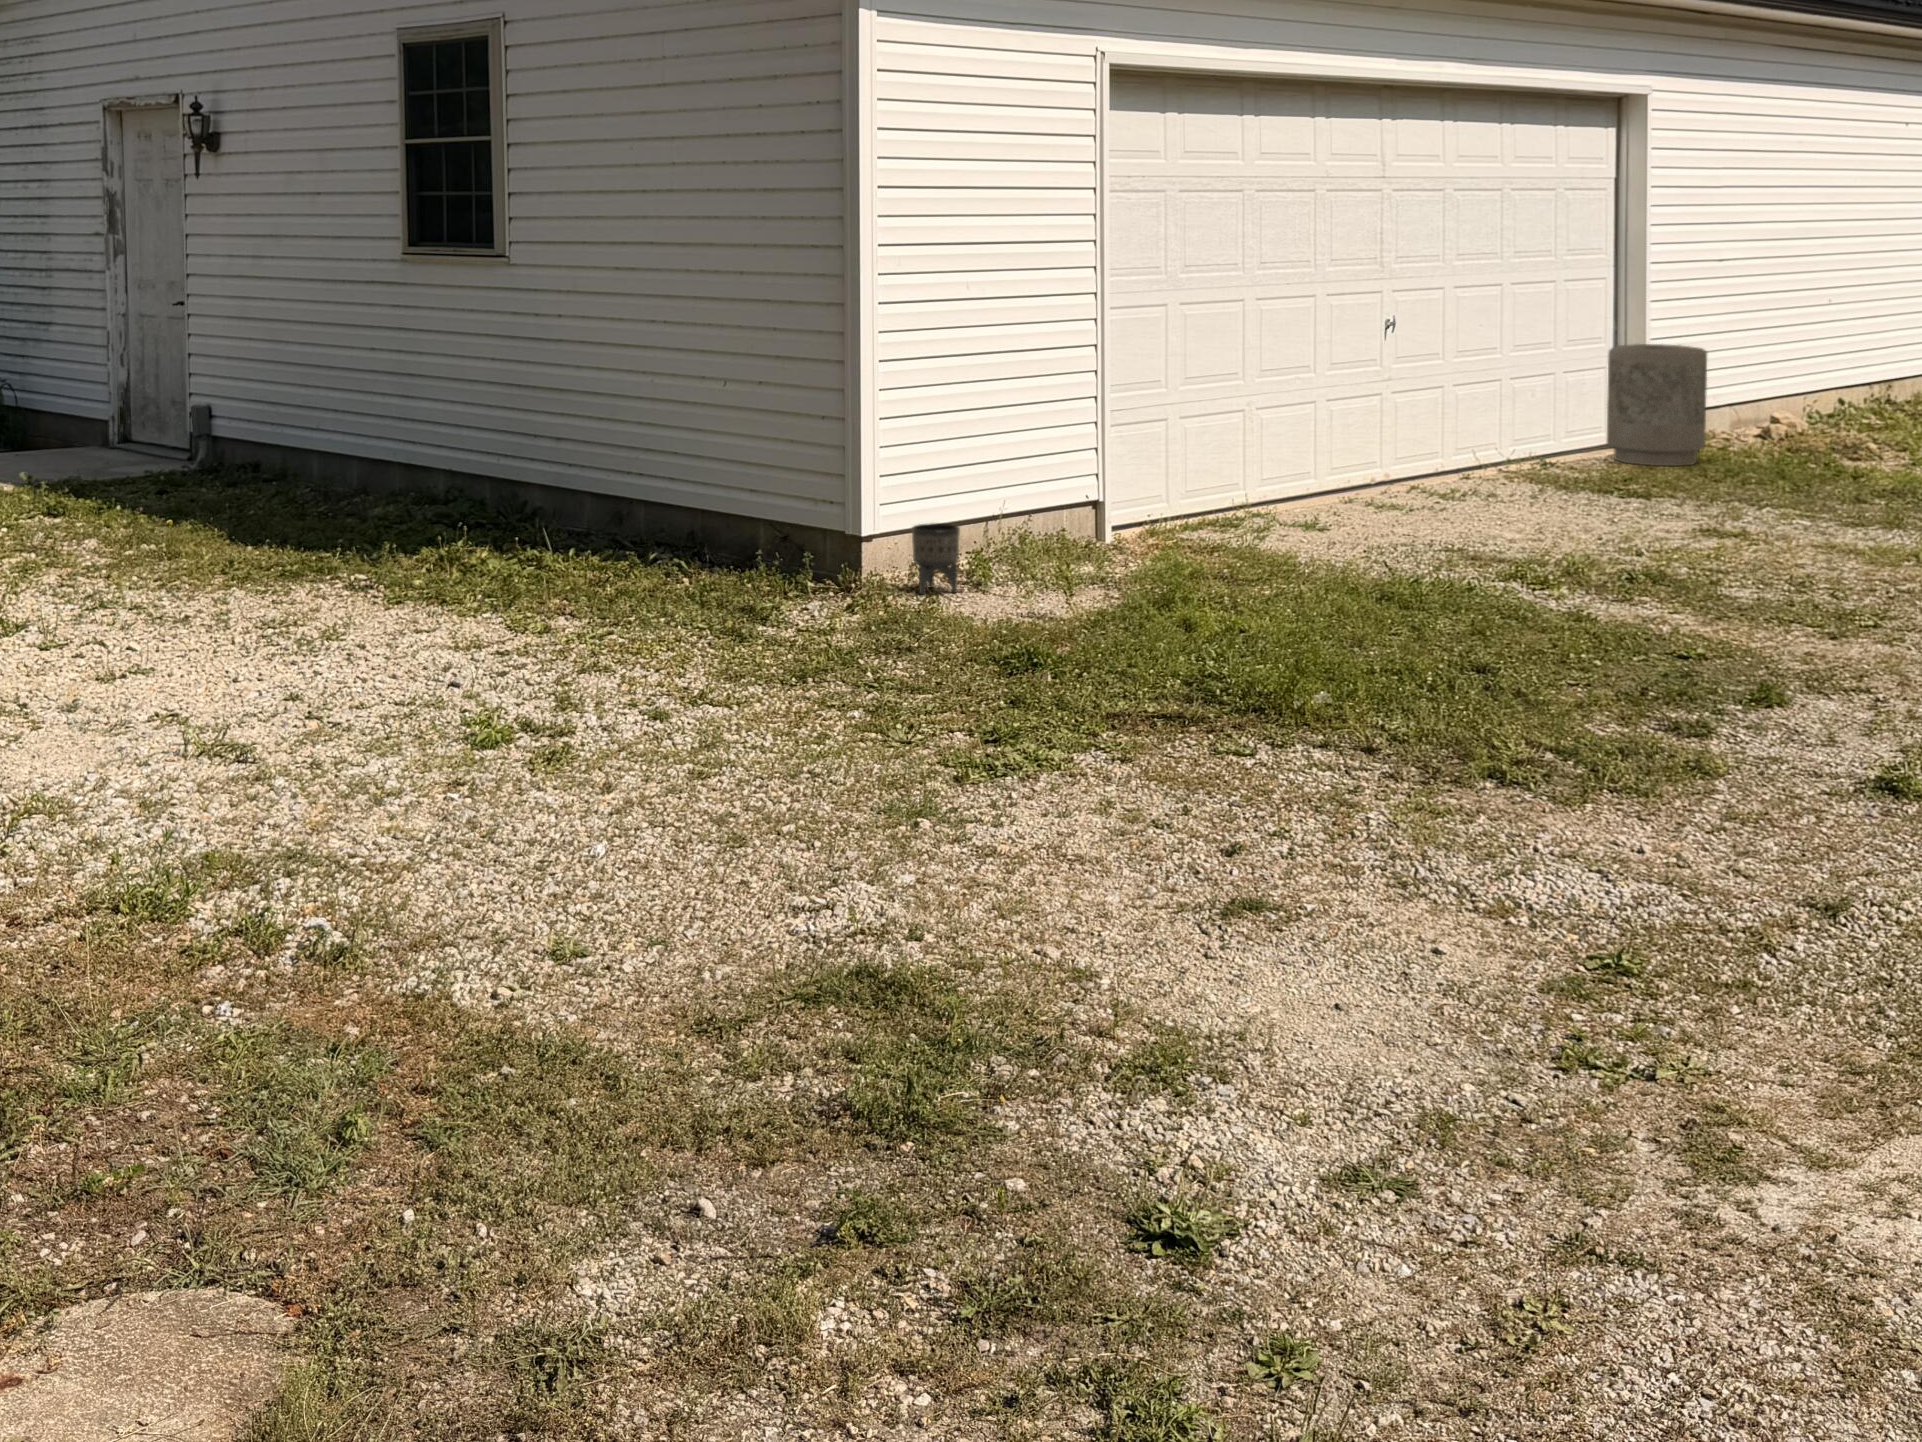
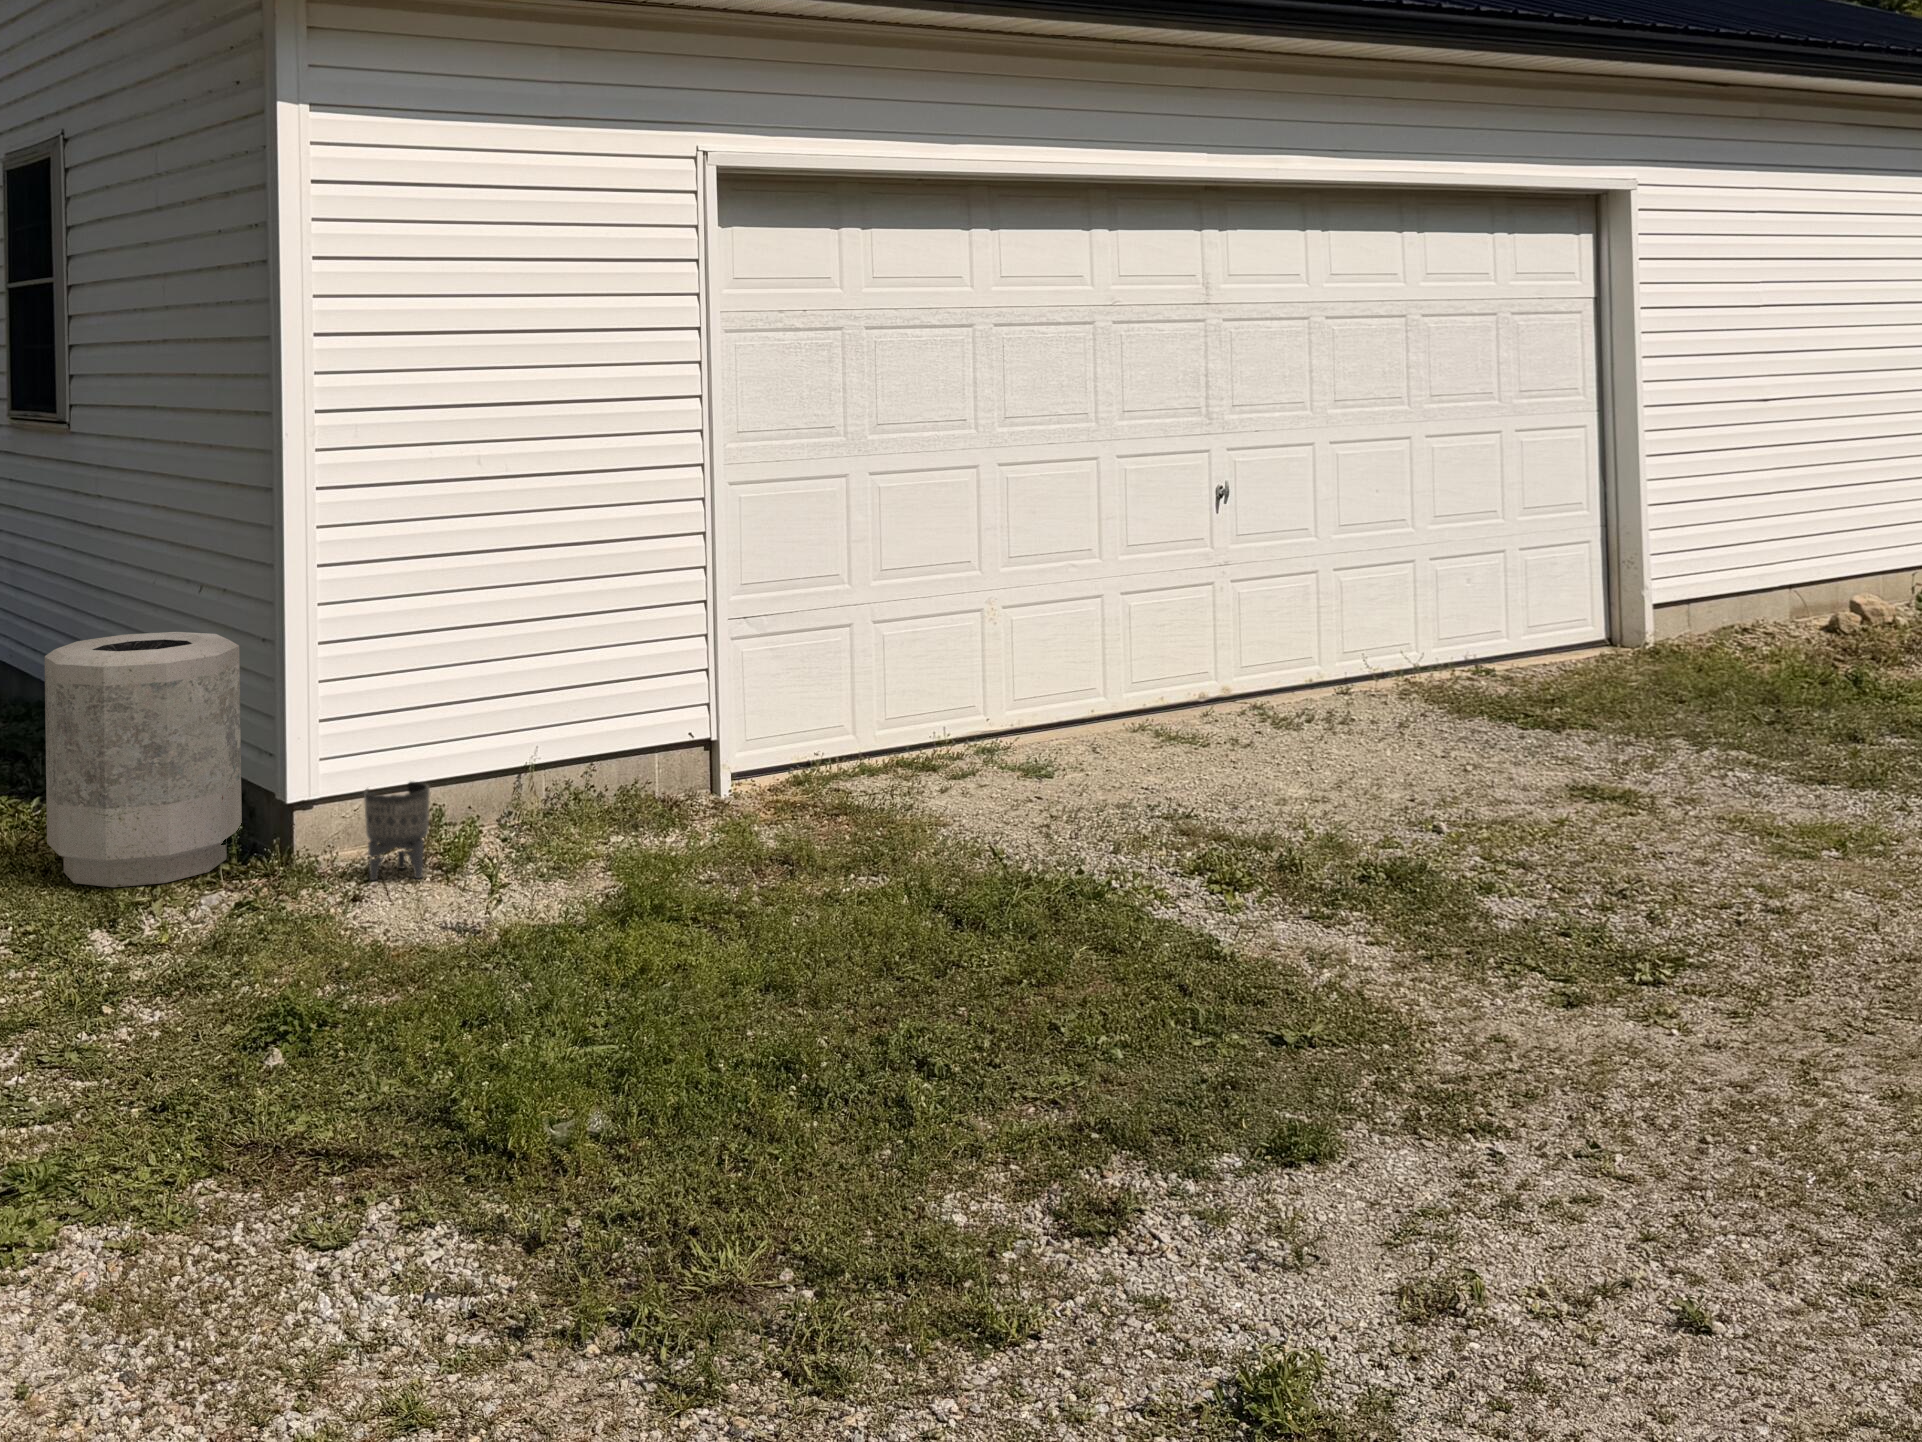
trash can: present [1607,344,1707,466] -> present [45,632,242,887]

